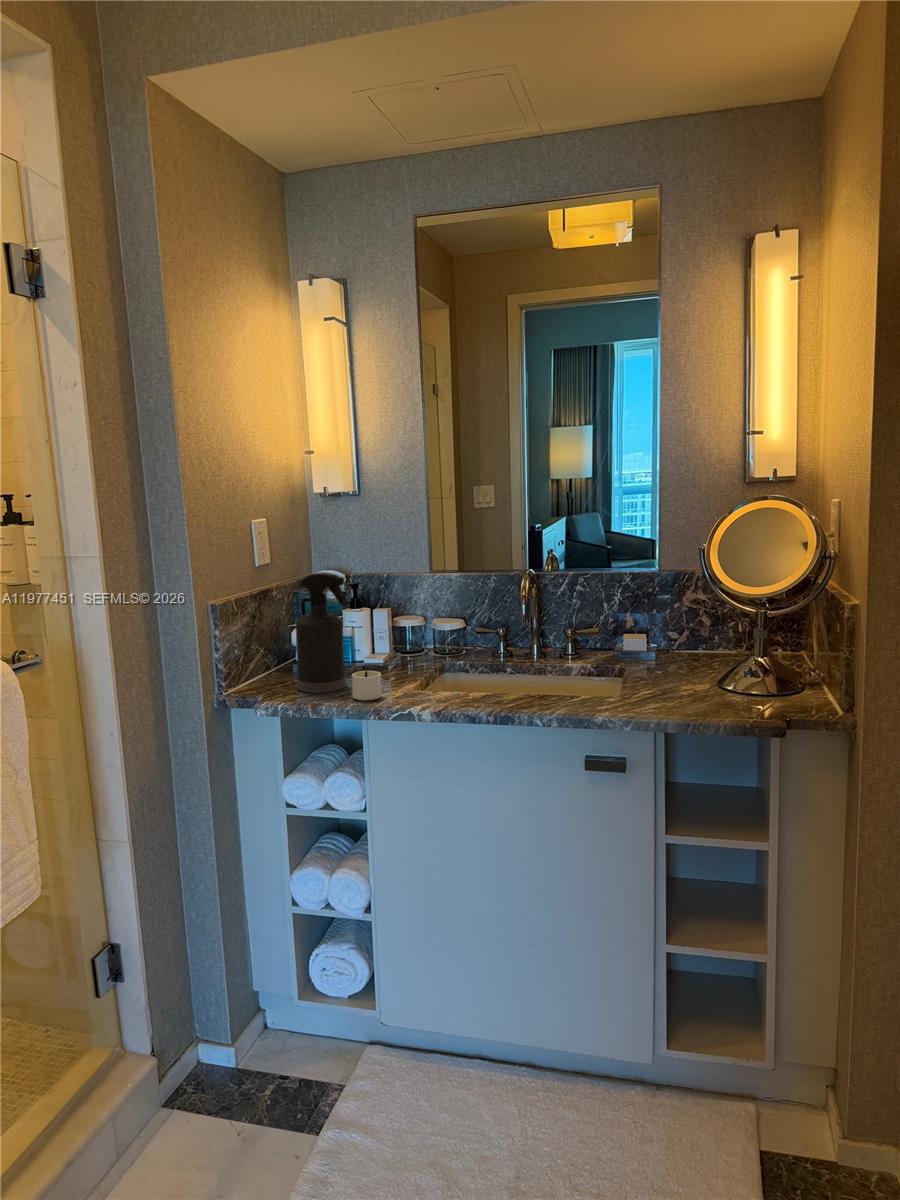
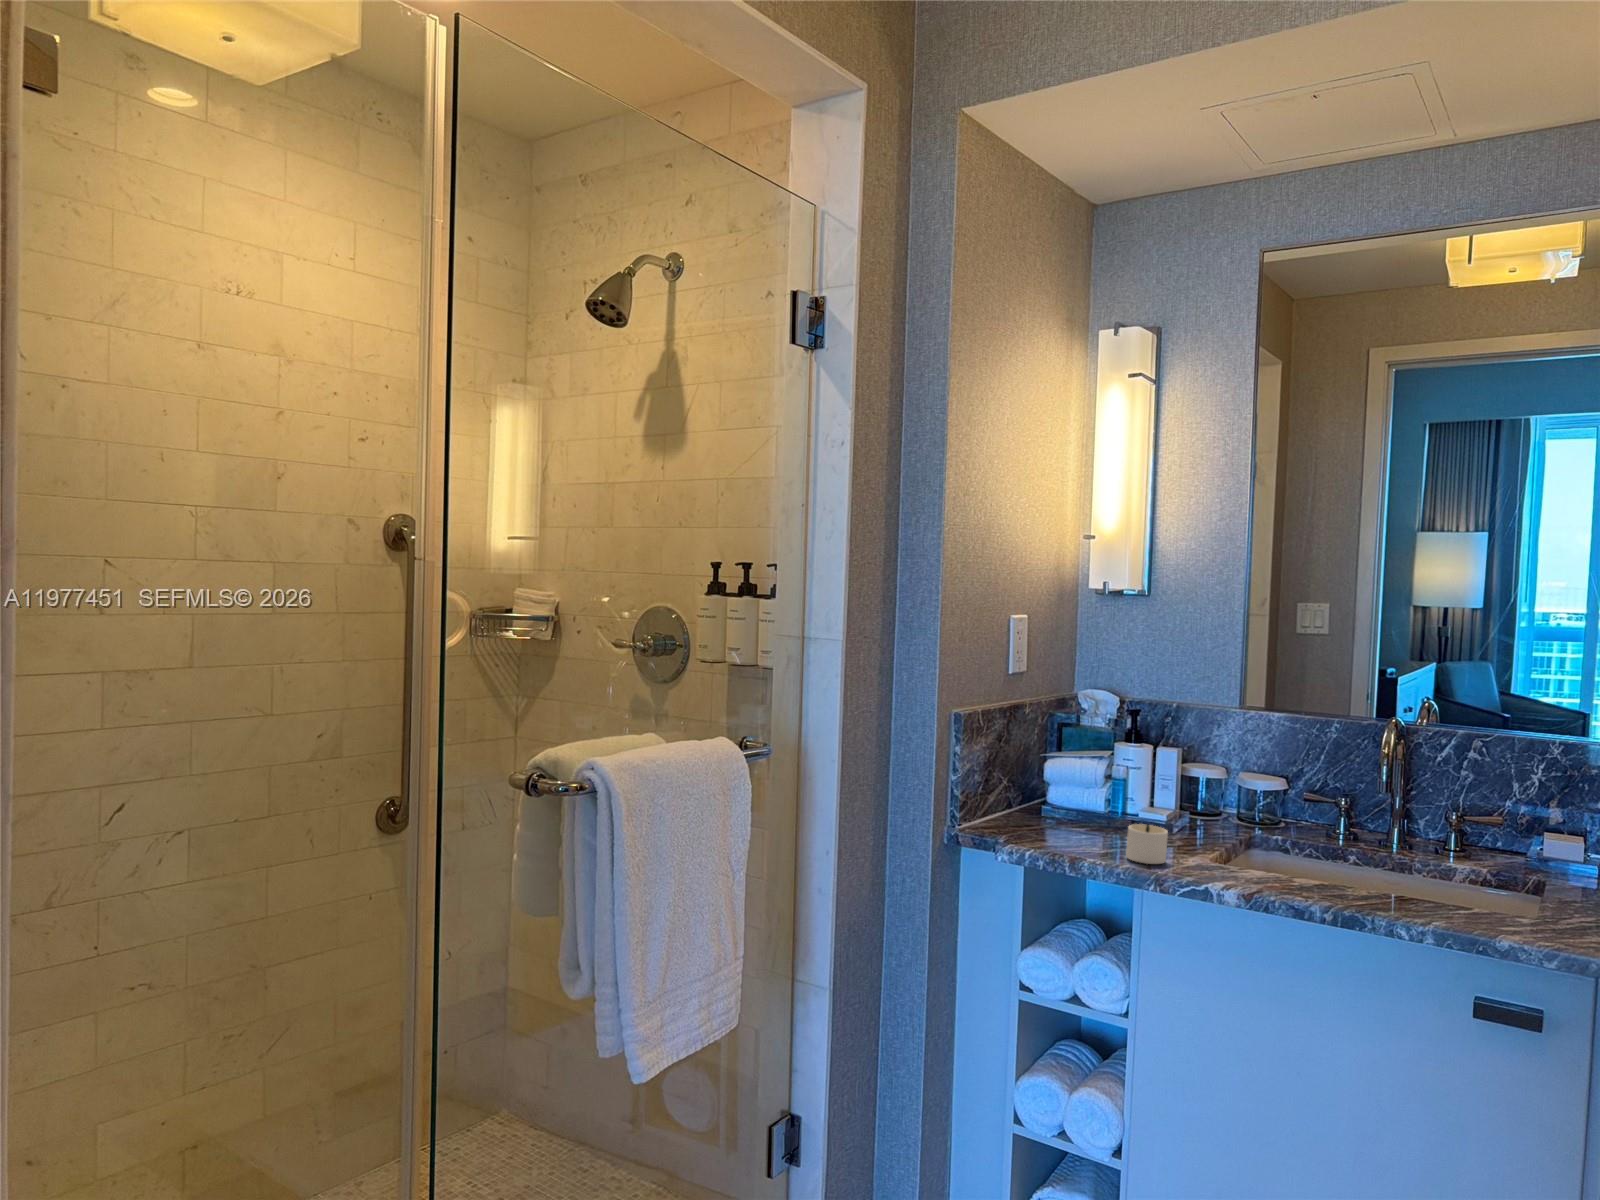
spray bottle: present [296,572,349,693] -> none [1050,689,1132,846]

